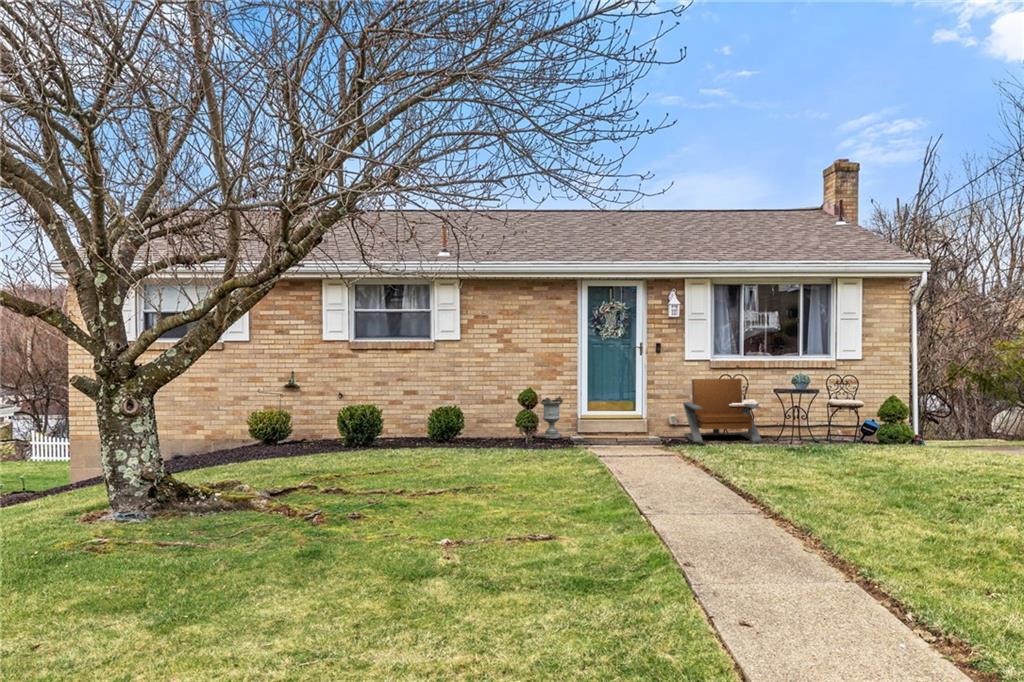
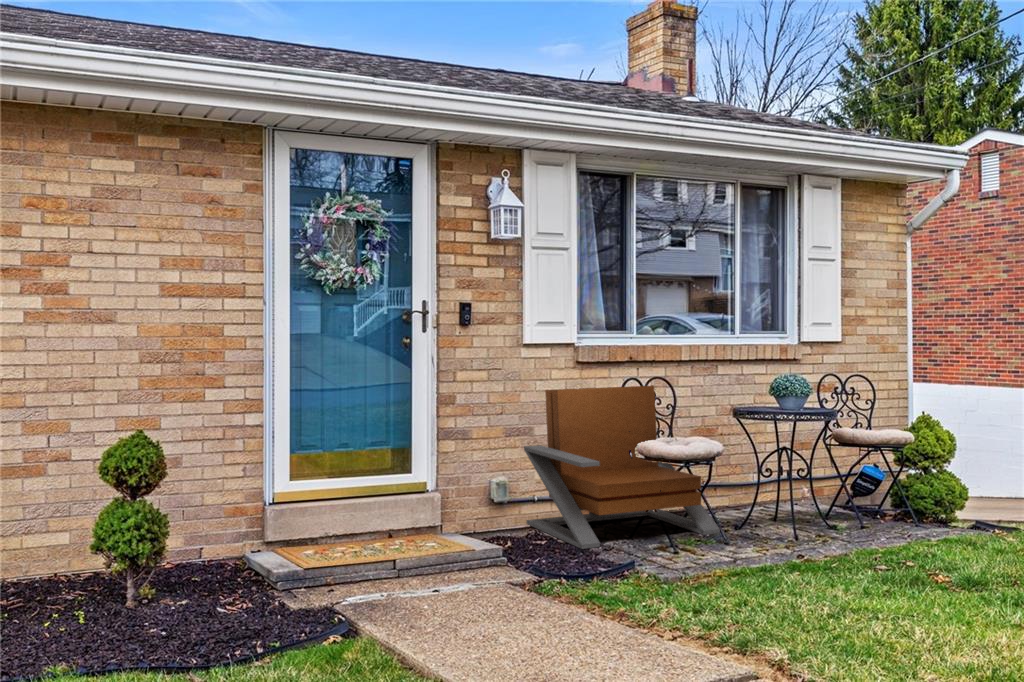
planter: present [540,396,563,439] -> none [165,449,232,575]

